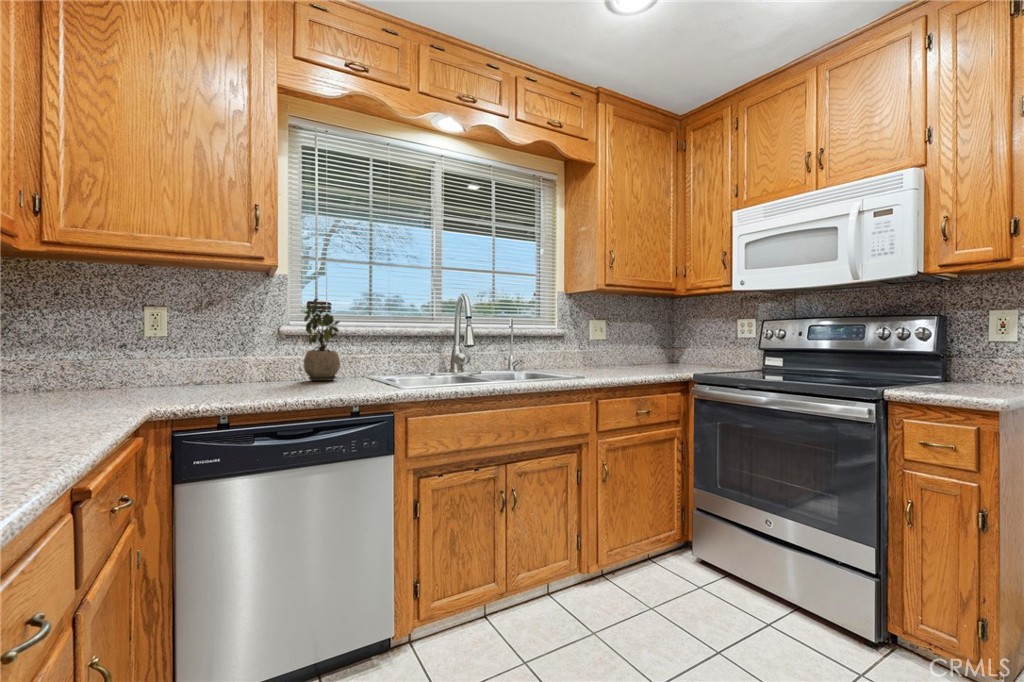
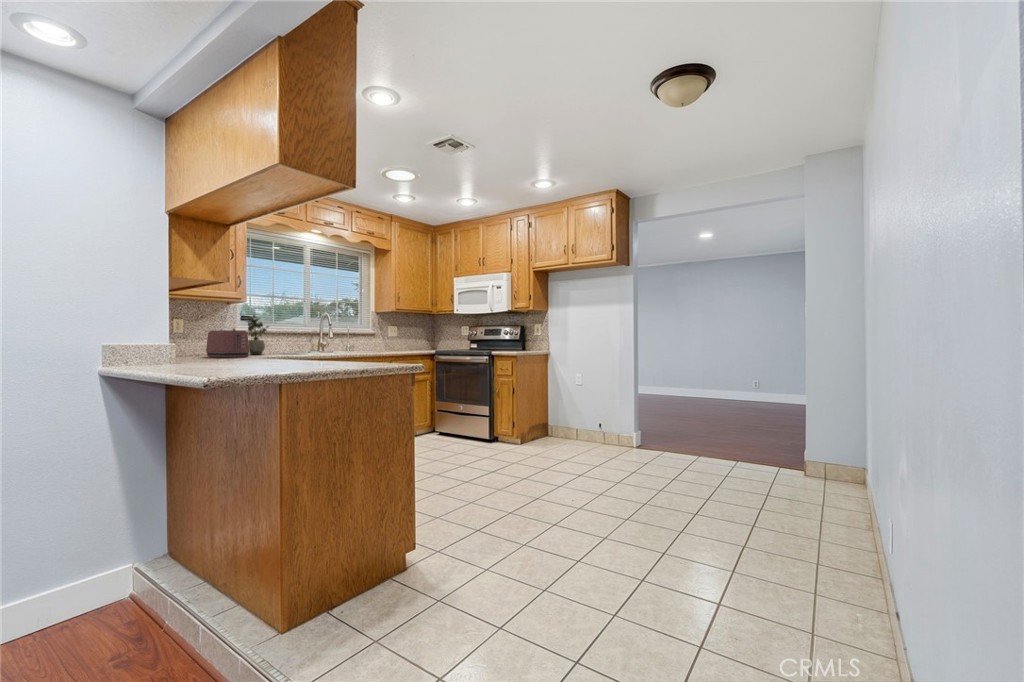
toaster: none [191,333,262,400] -> present [206,330,249,357]

